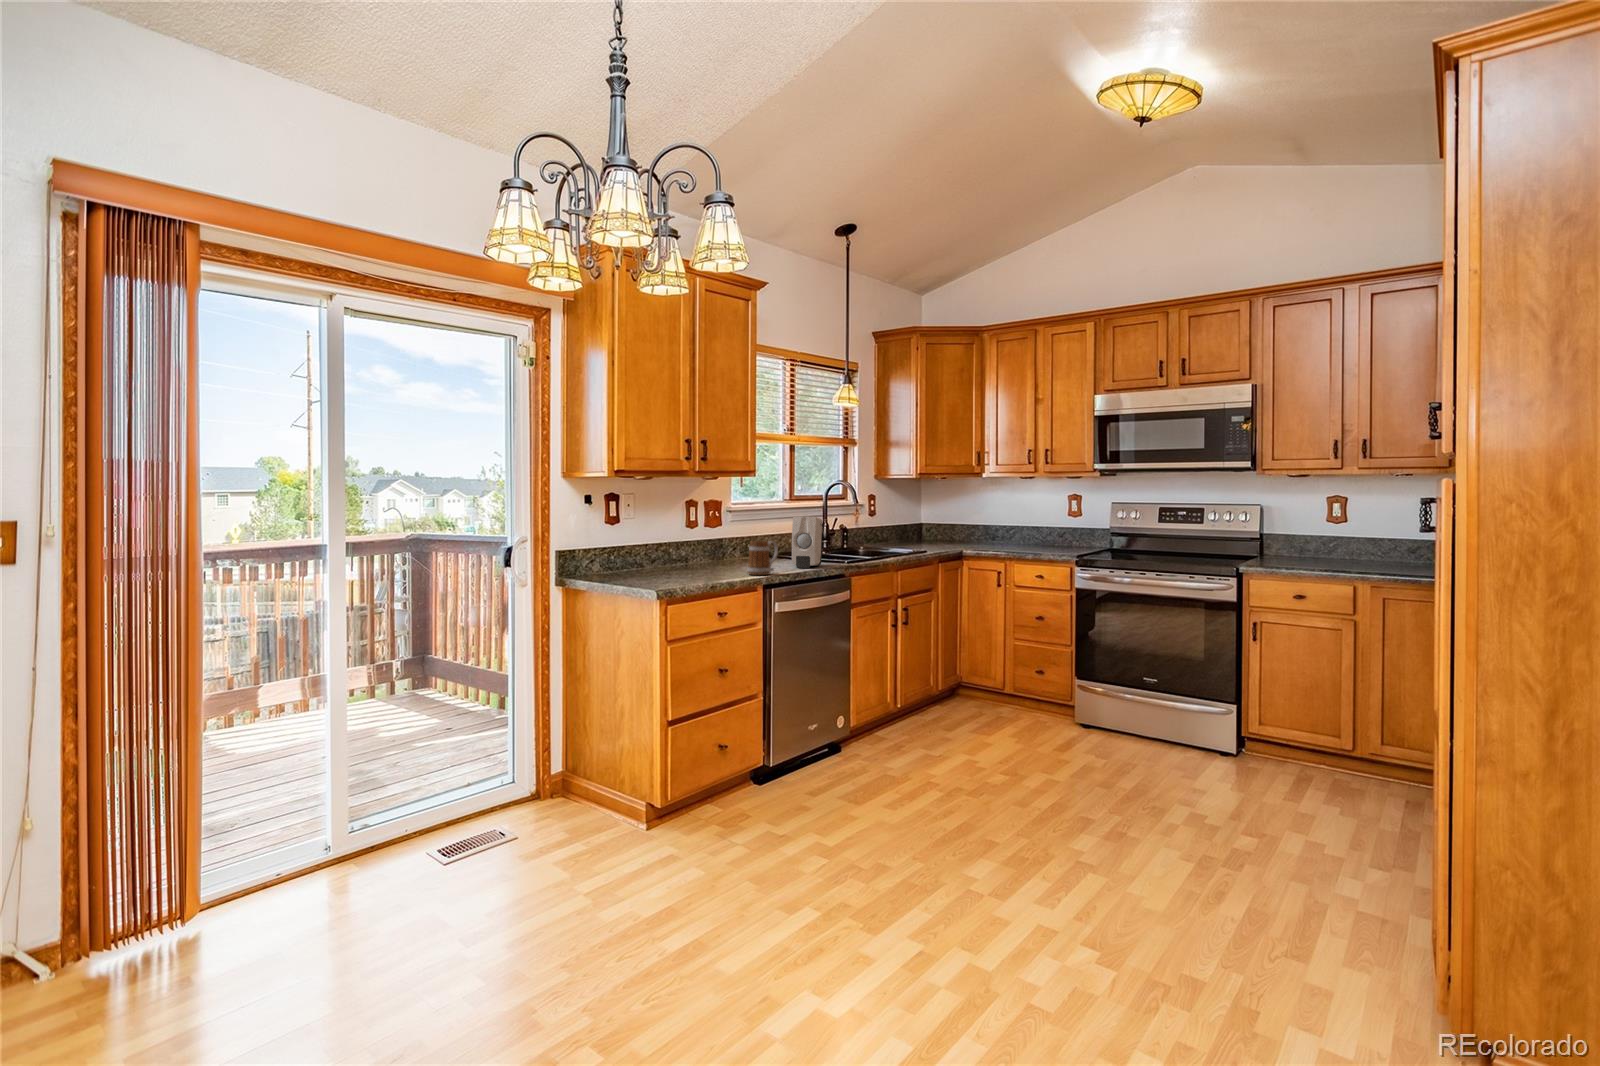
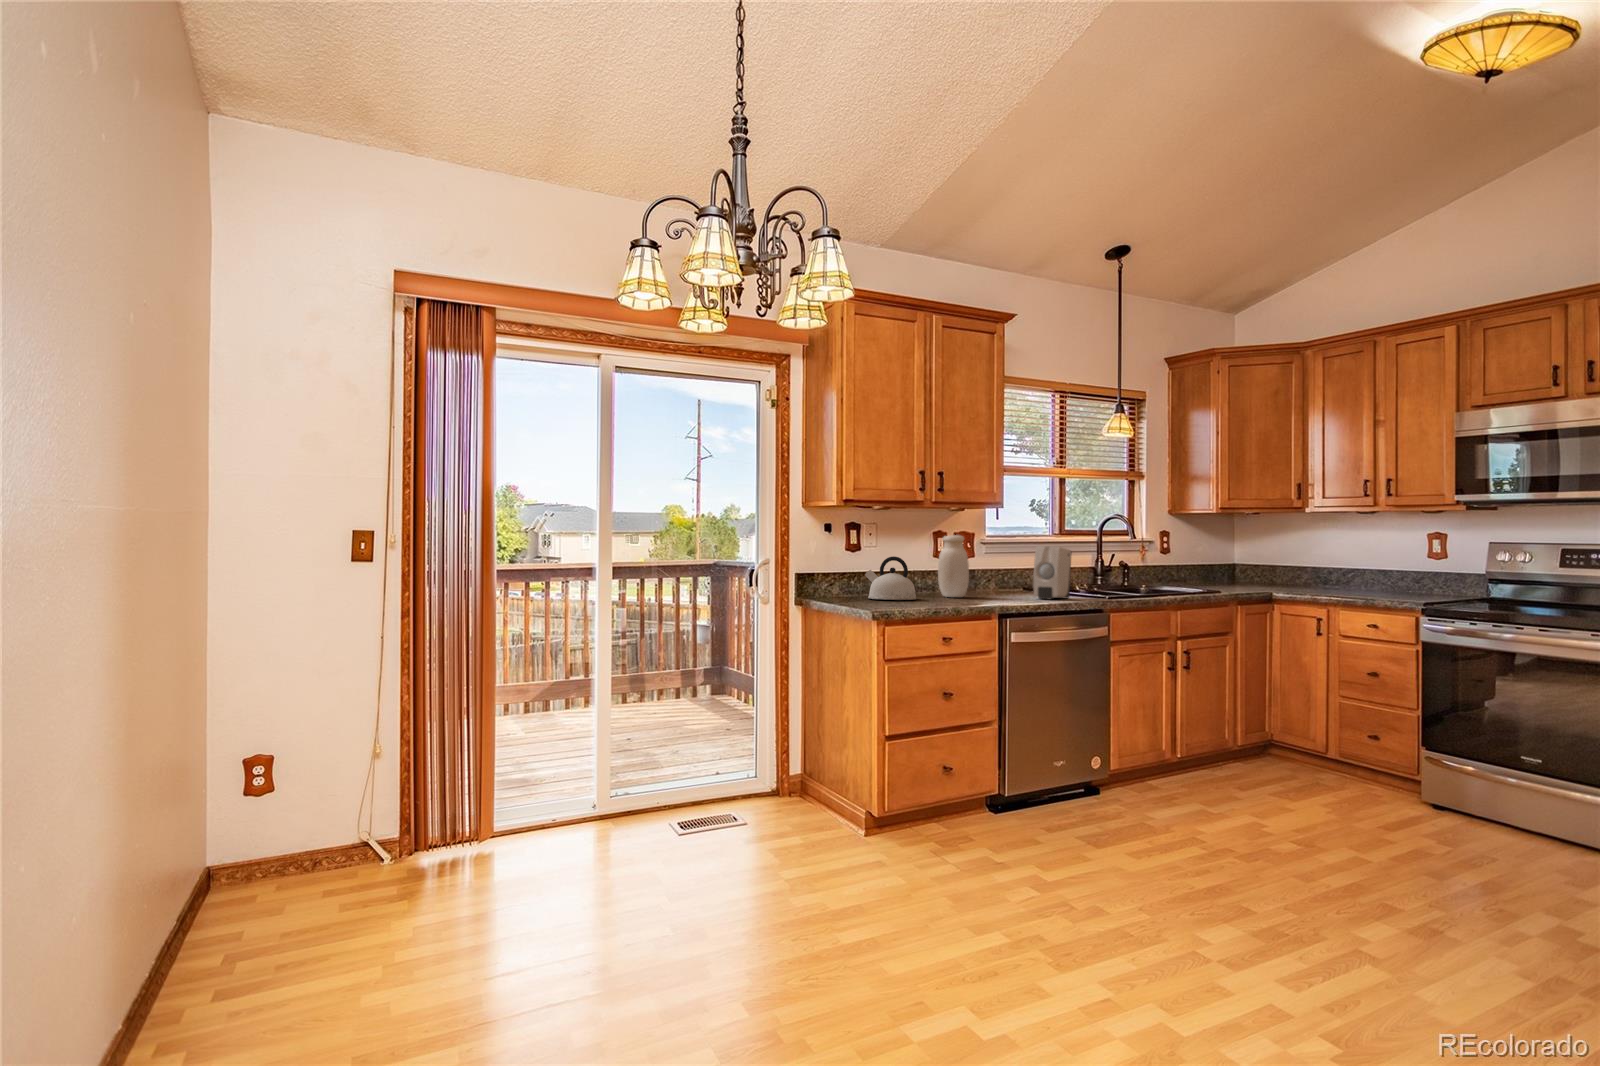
jar: none [699,507,731,570] -> present [938,535,969,597]
kettle: none [629,531,685,578] -> present [865,556,917,600]
mug: present [747,541,778,575] -> none [978,568,1011,602]

